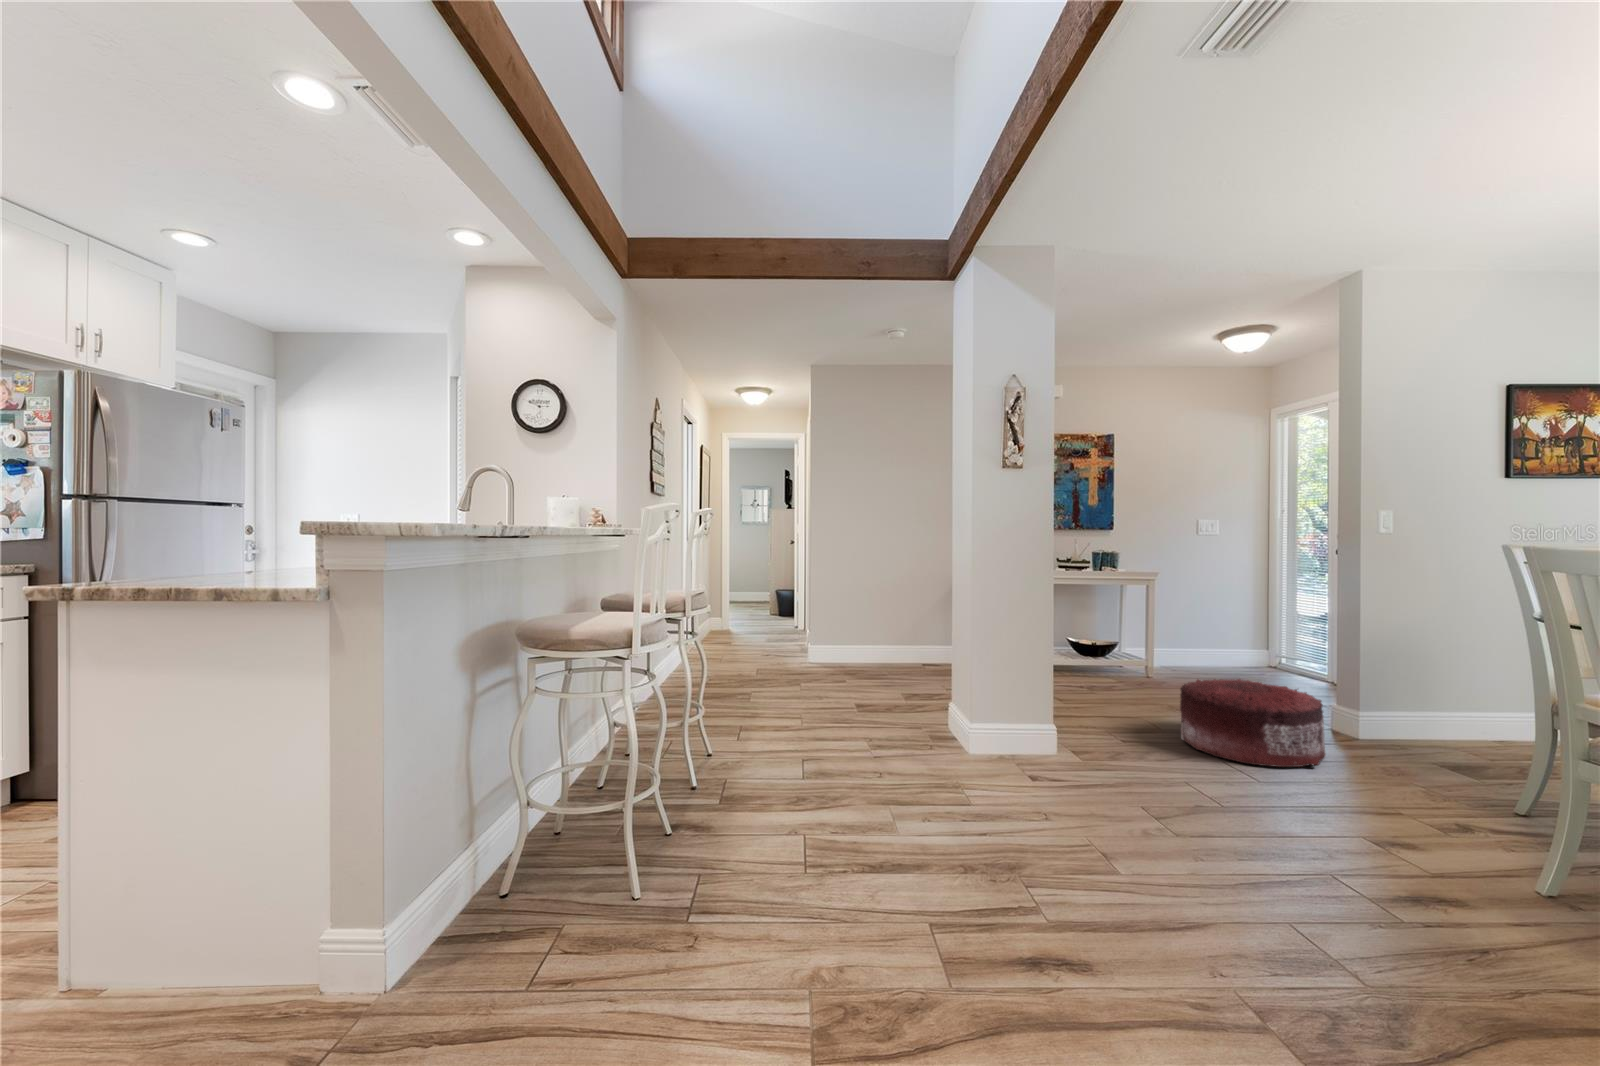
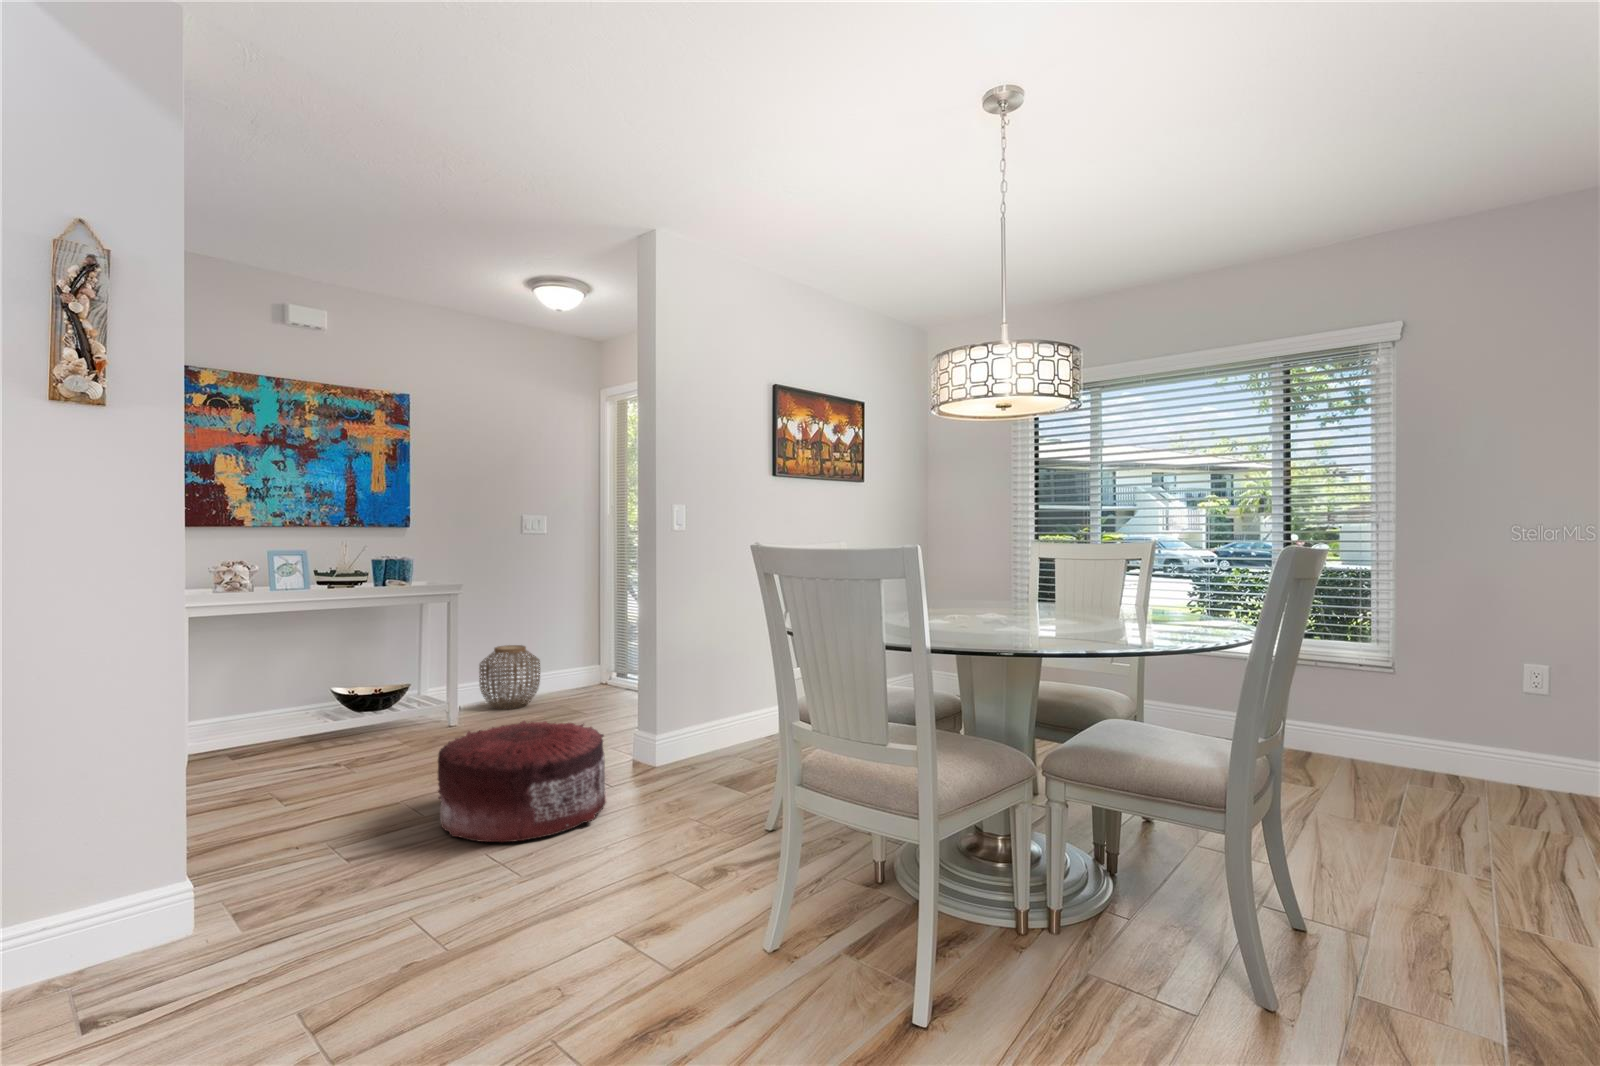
woven basket: none [1167,622,1219,673] -> present [479,645,540,709]

